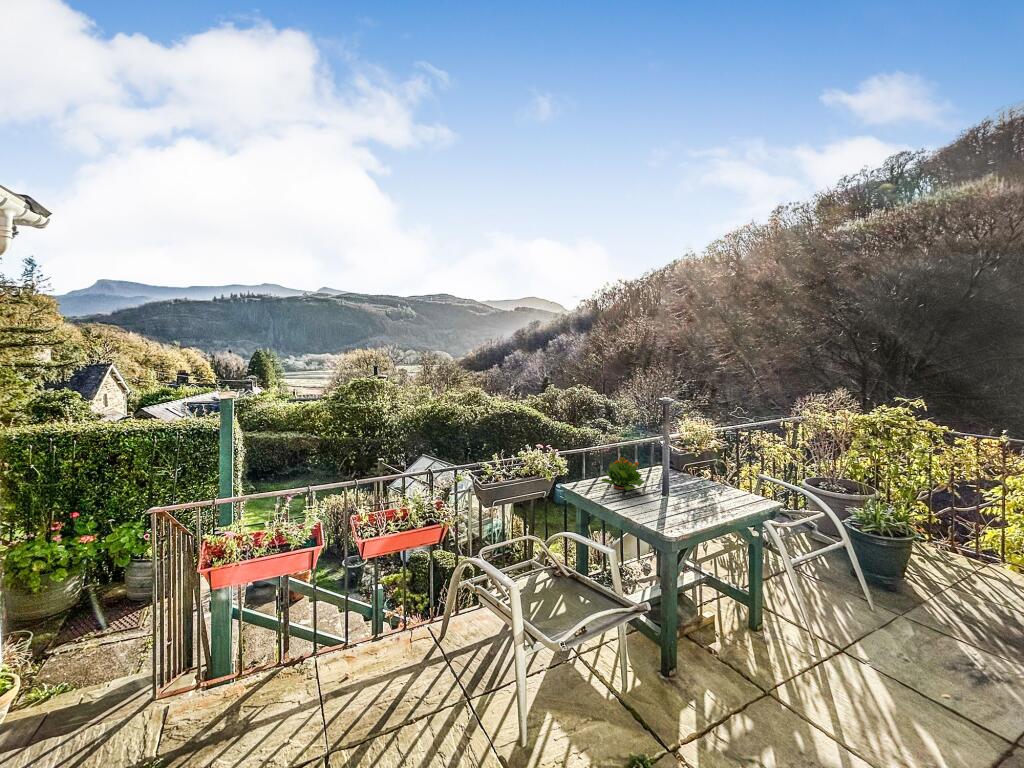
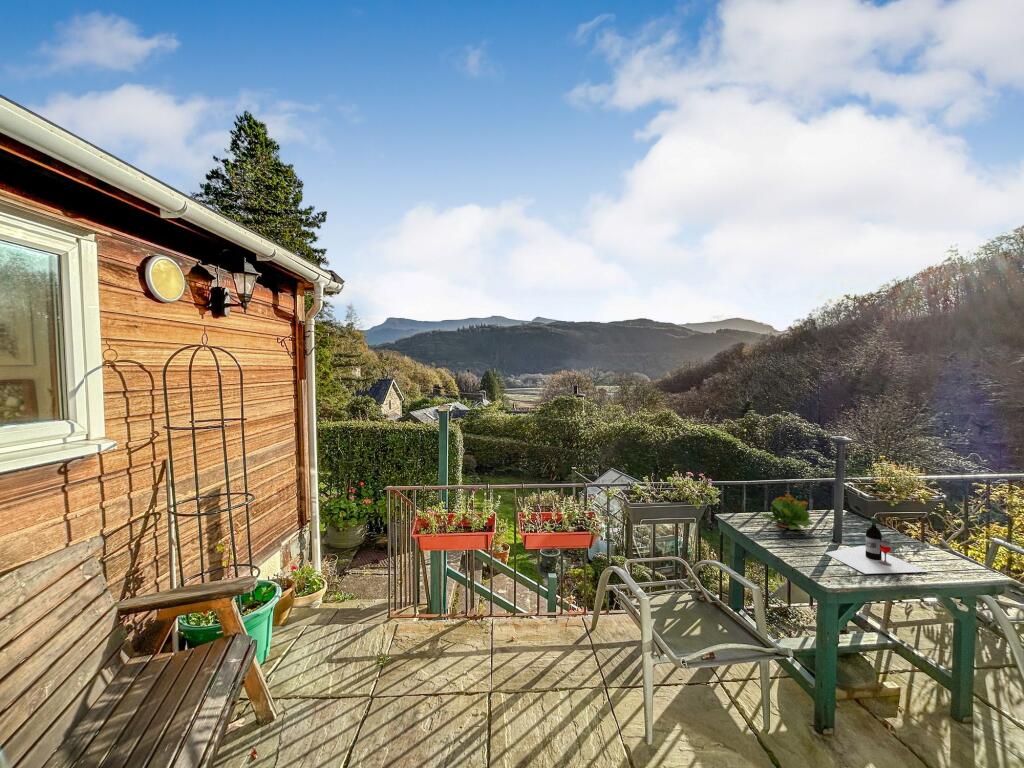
wine bottle: none [650,469,735,520] -> present [825,517,927,574]

